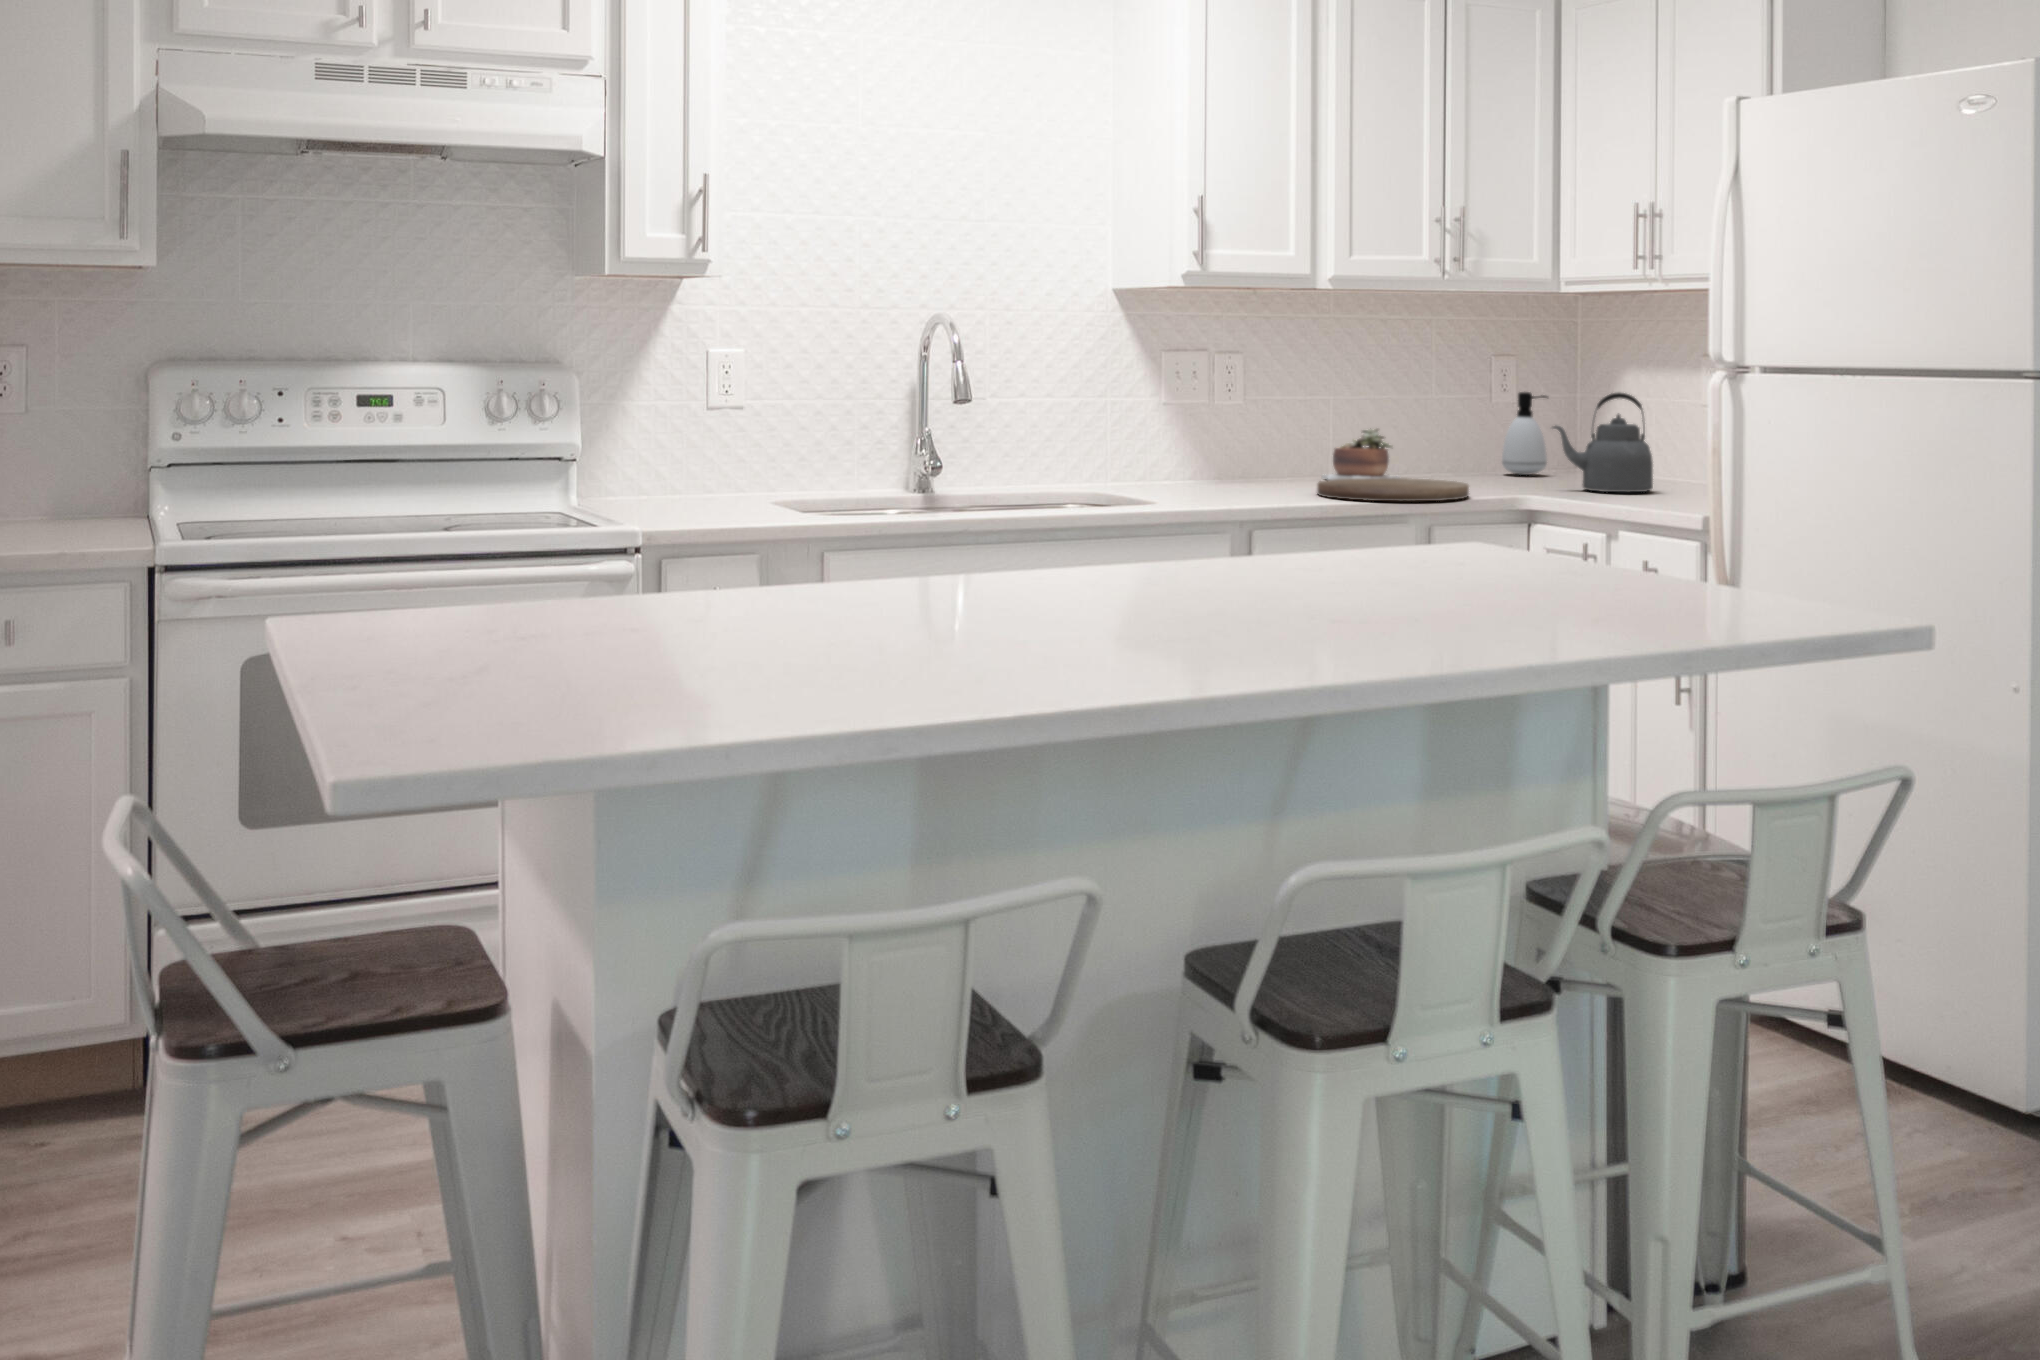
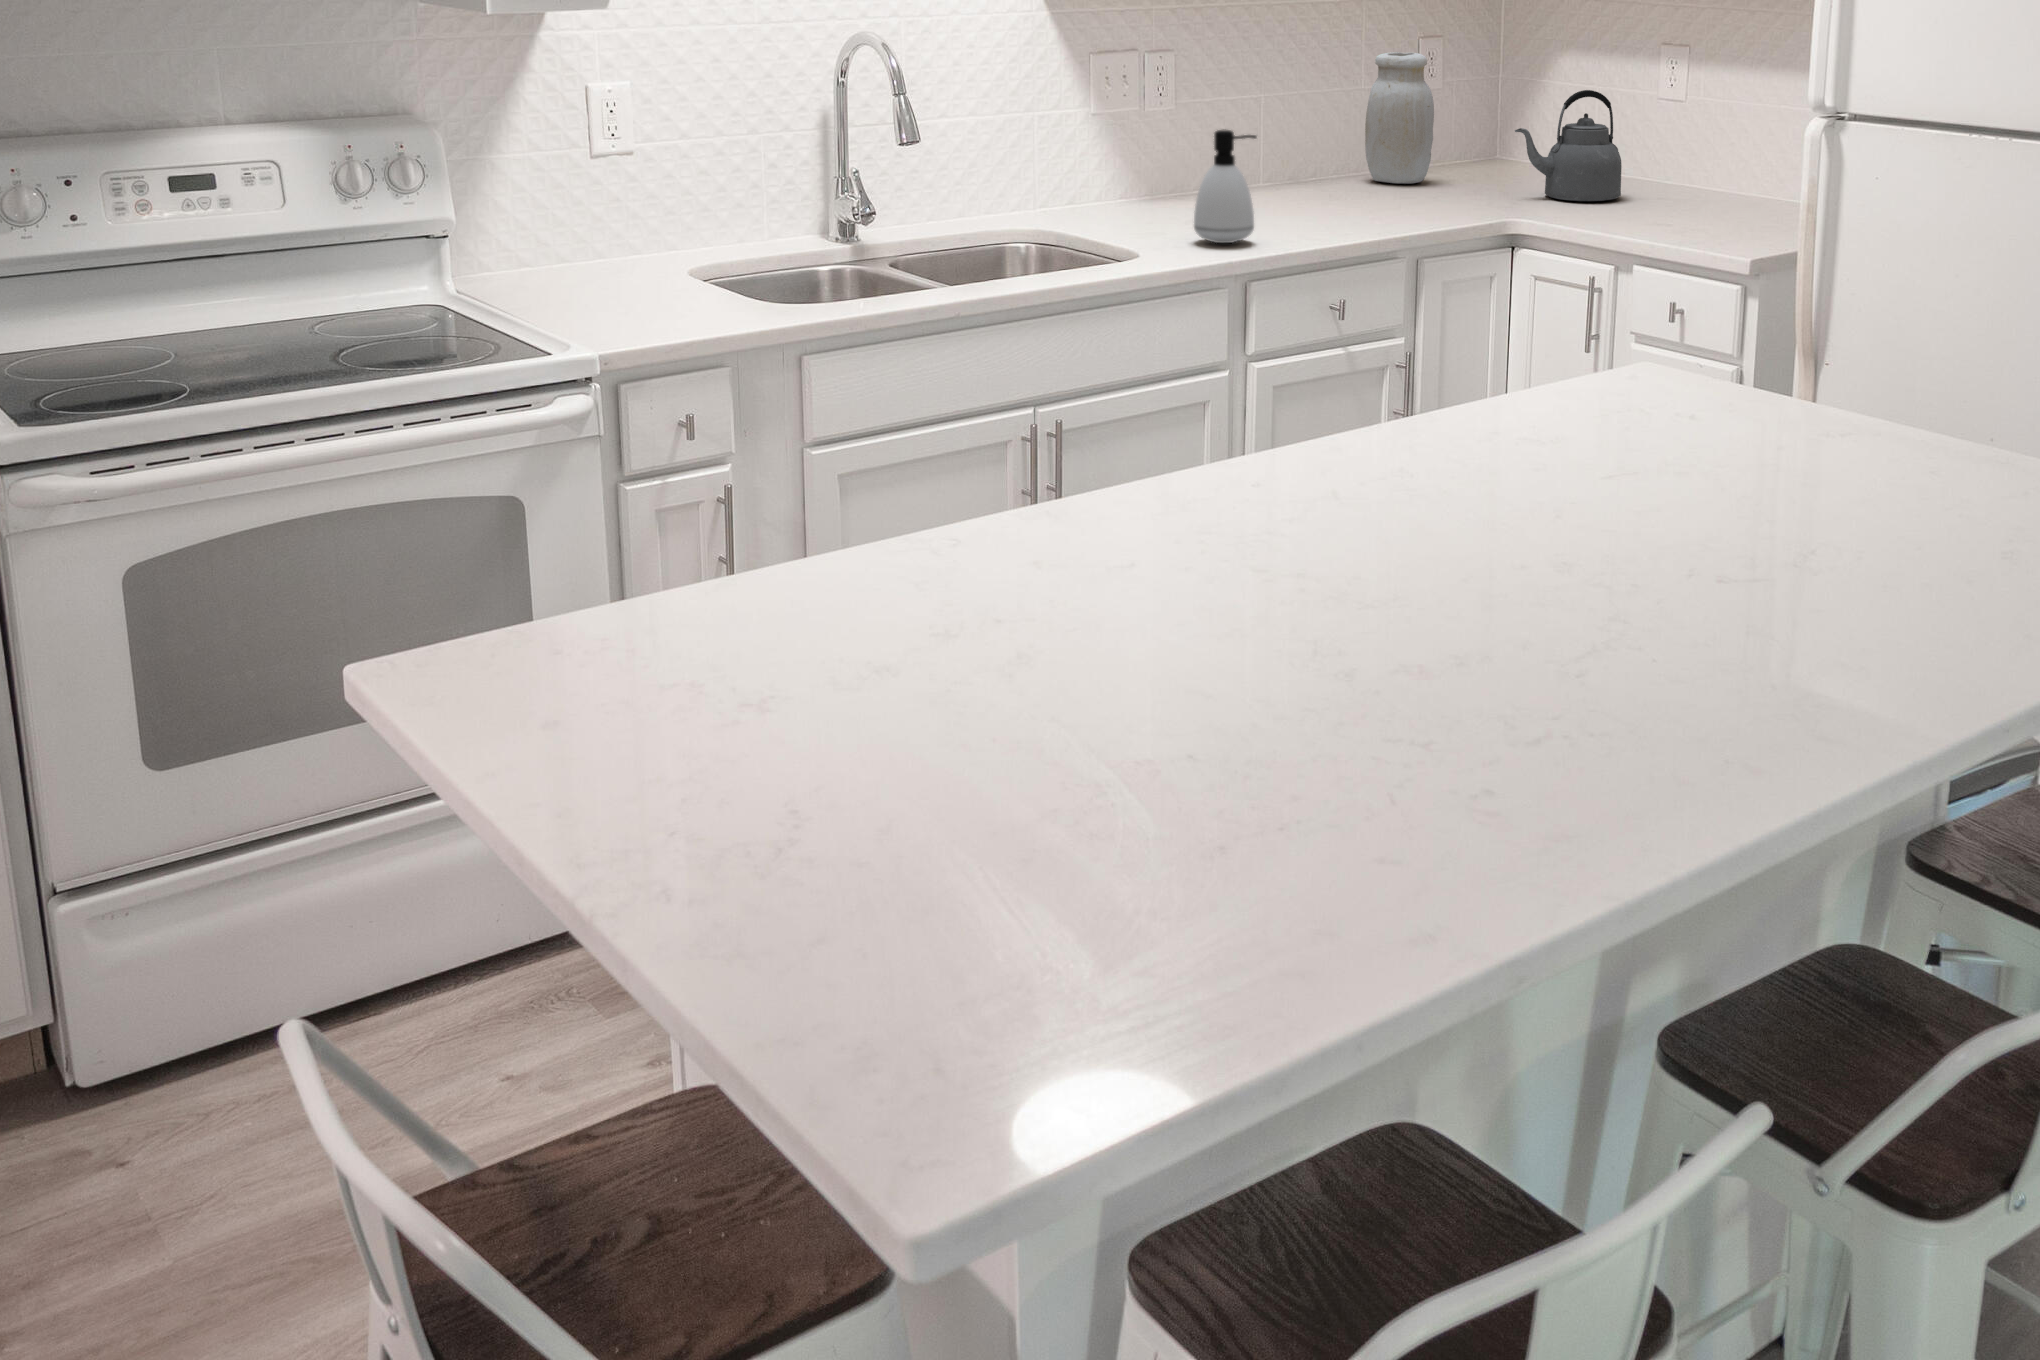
jar: none [1430,363,1492,479] -> present [1365,52,1434,184]
soap dispenser: present [1502,392,1547,475] -> present [1194,129,1256,243]
succulent plant: present [1321,429,1400,480] -> none [1254,130,1339,194]
cutting board: present [1317,478,1469,501] -> none [1282,193,1451,232]

